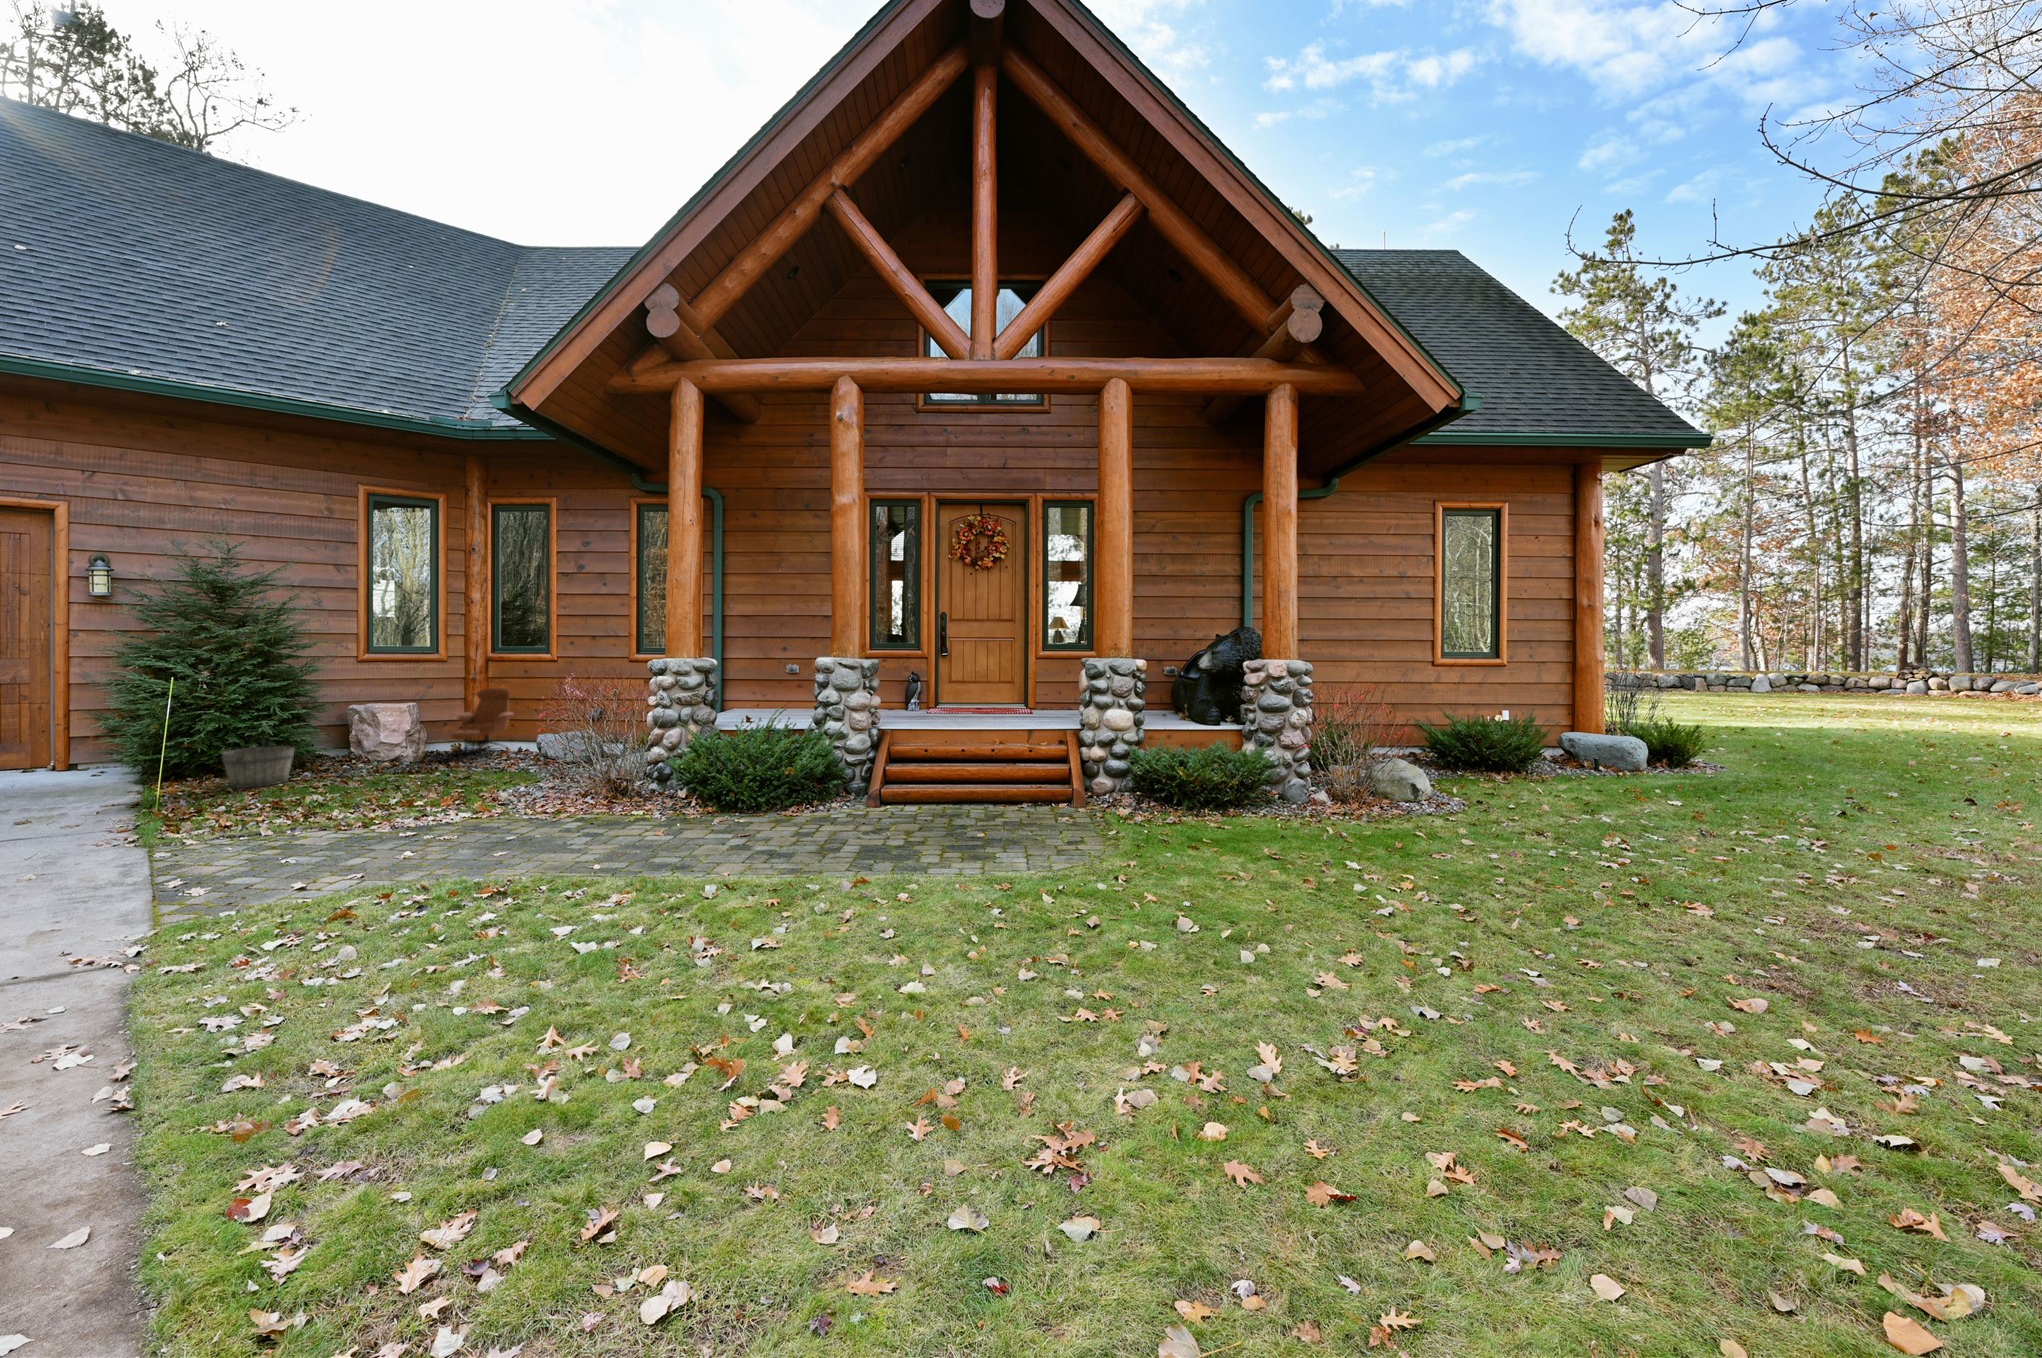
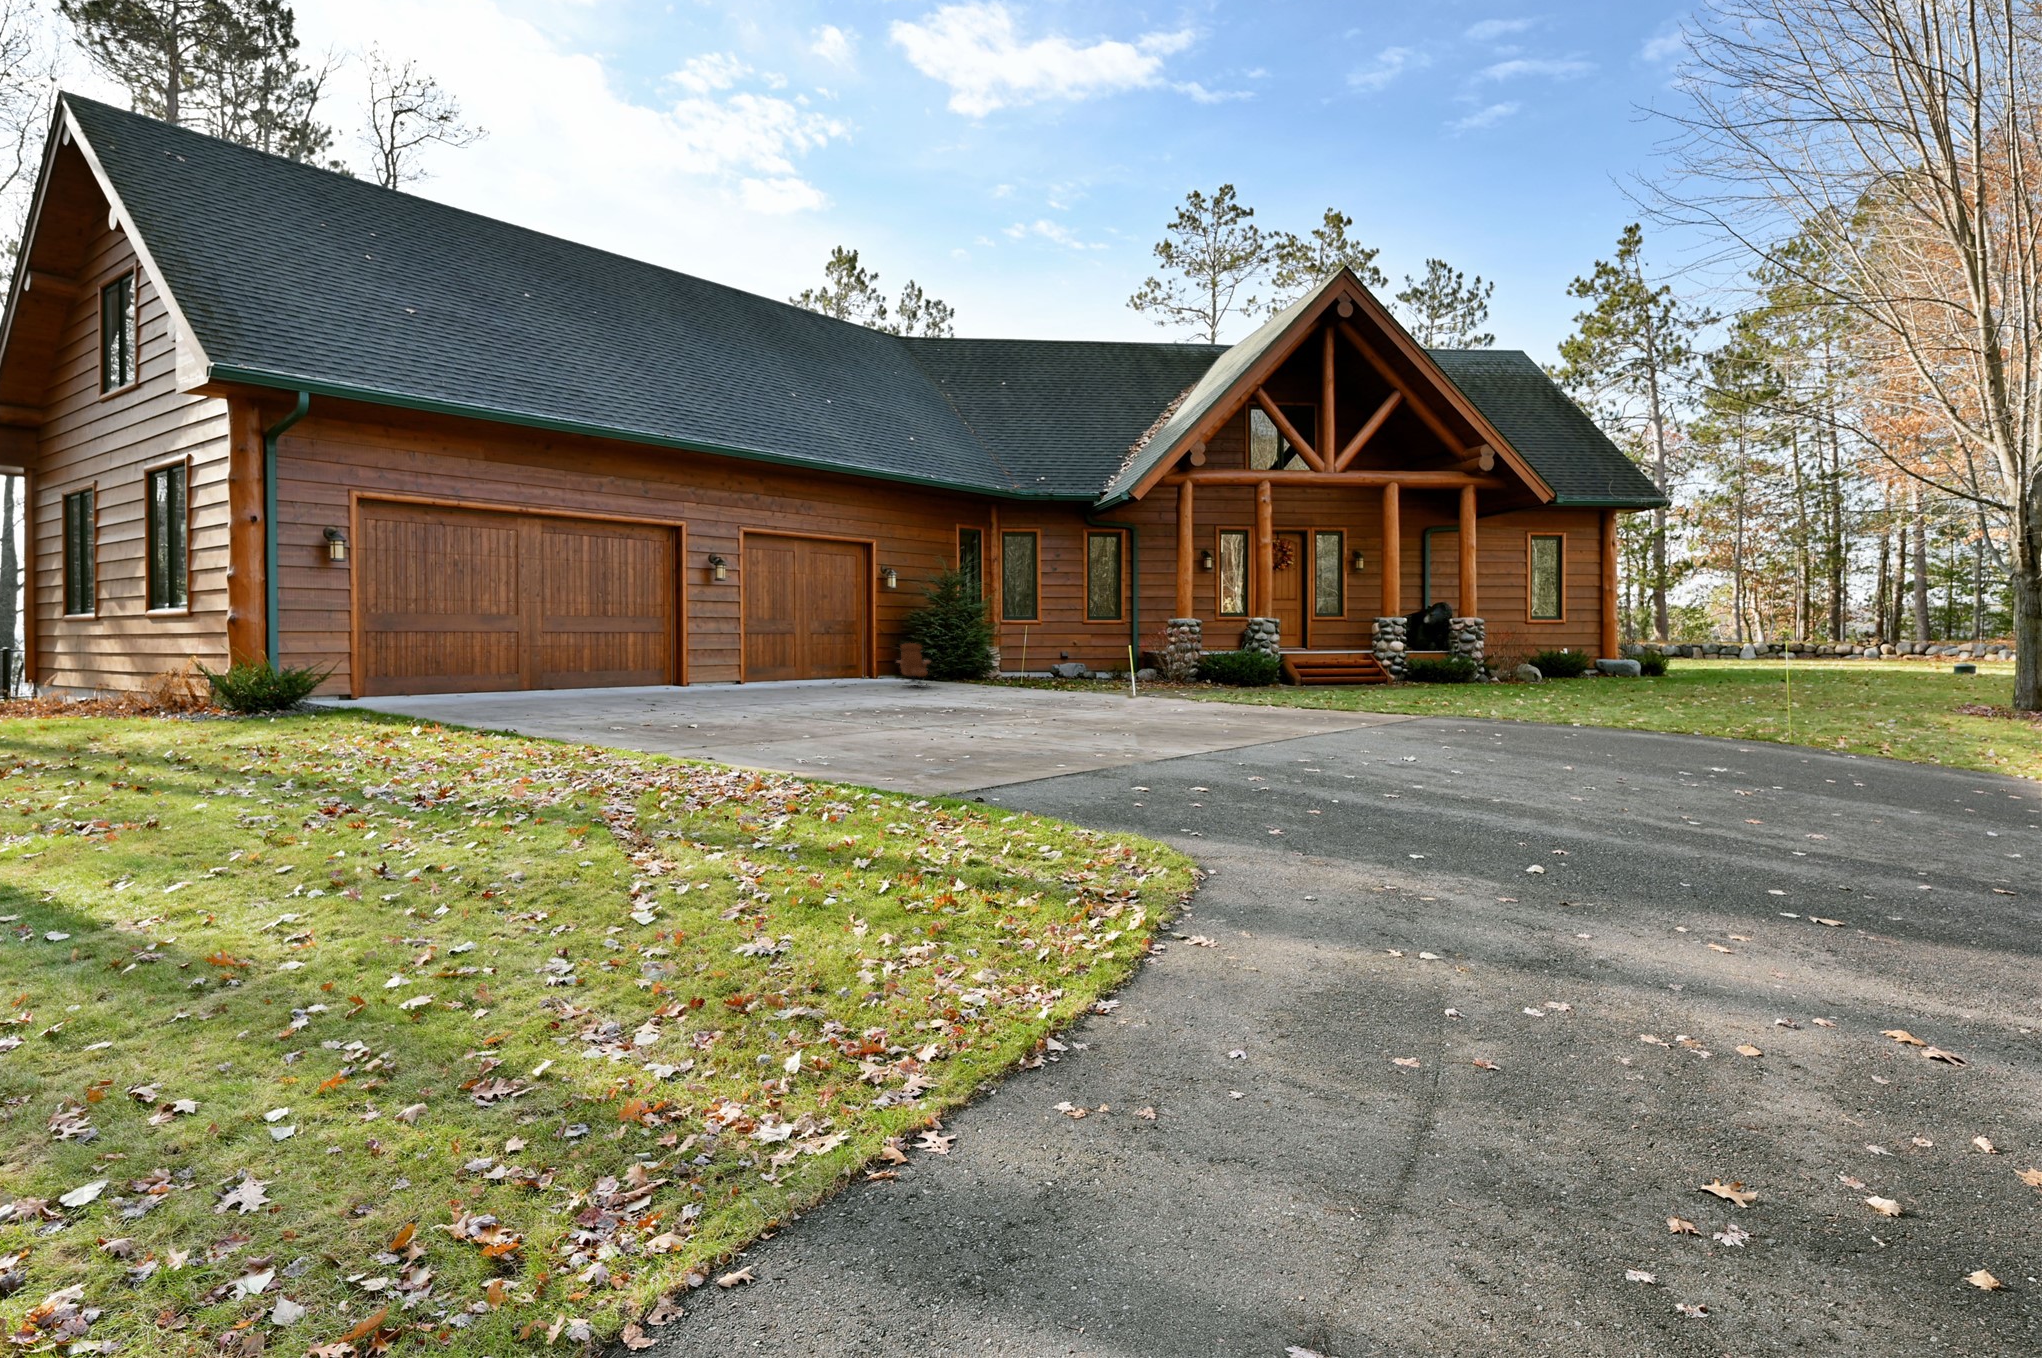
wooden bucket: present [222,741,294,788] -> none [853,666,888,697]

